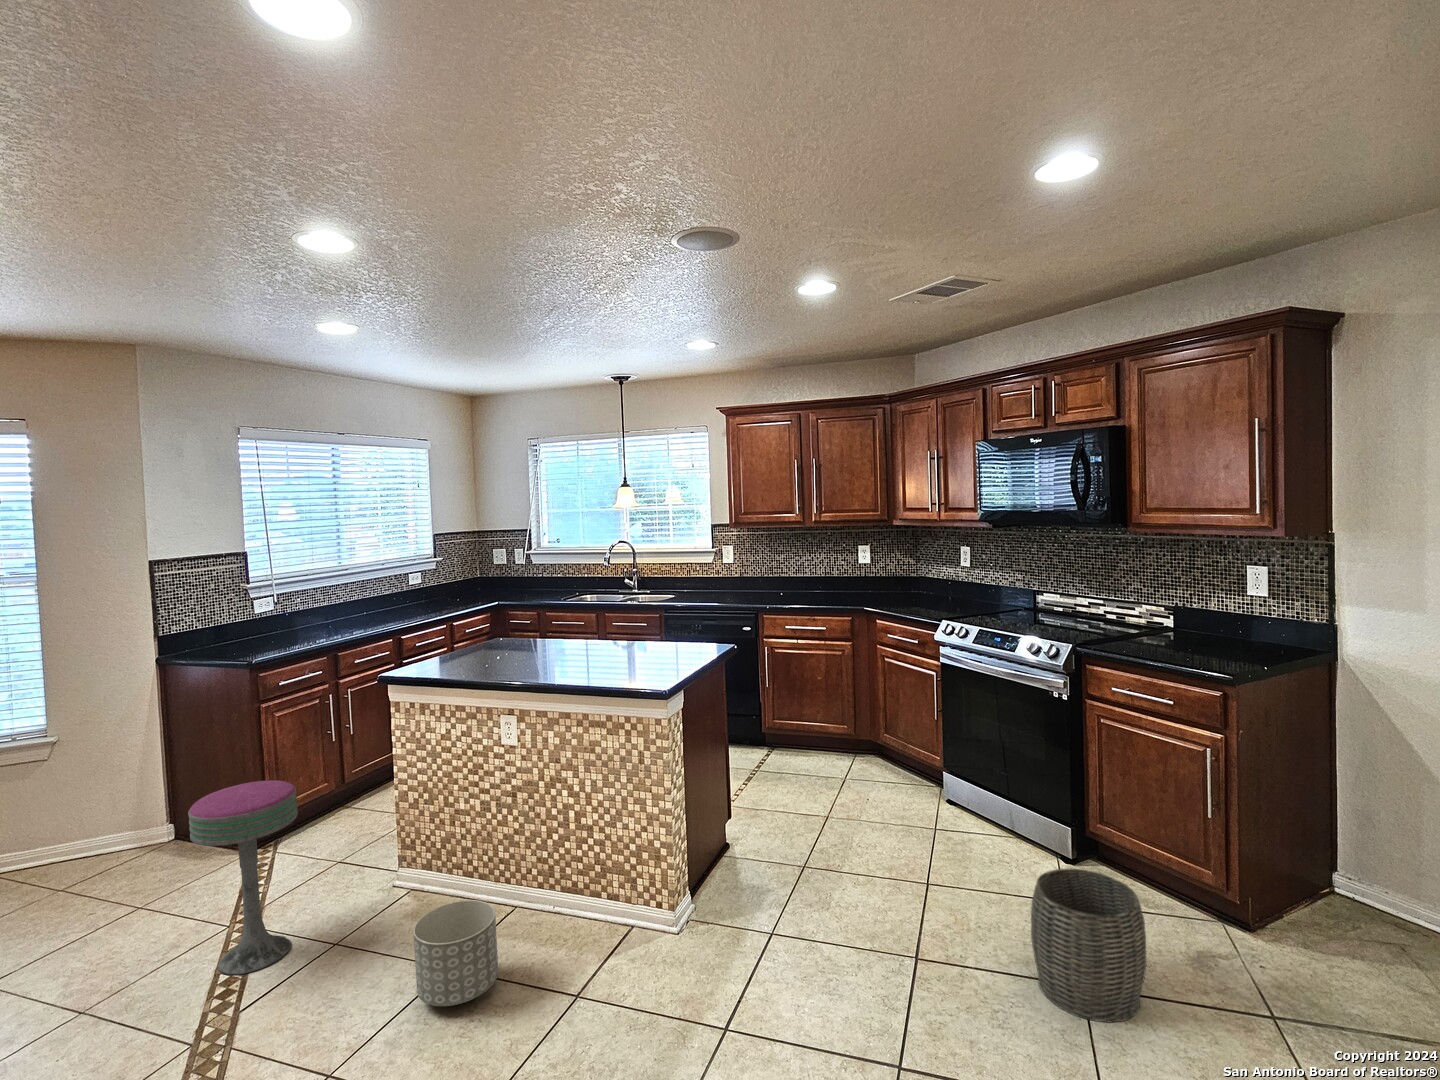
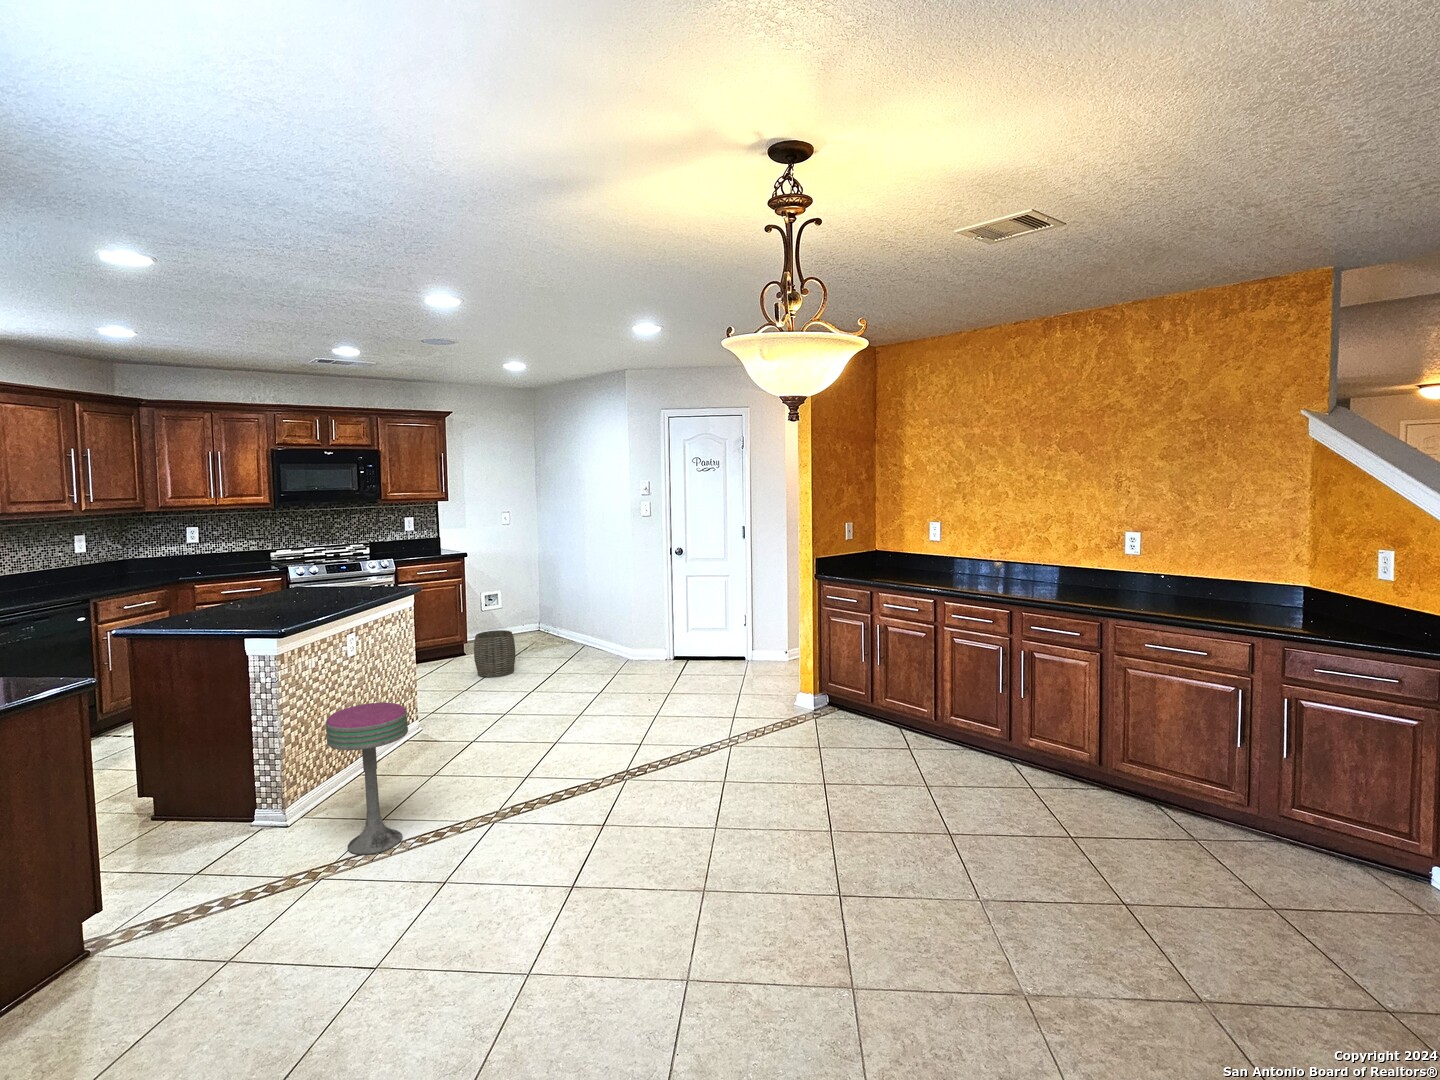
planter: present [413,900,498,1006] -> none [428,717,478,770]

